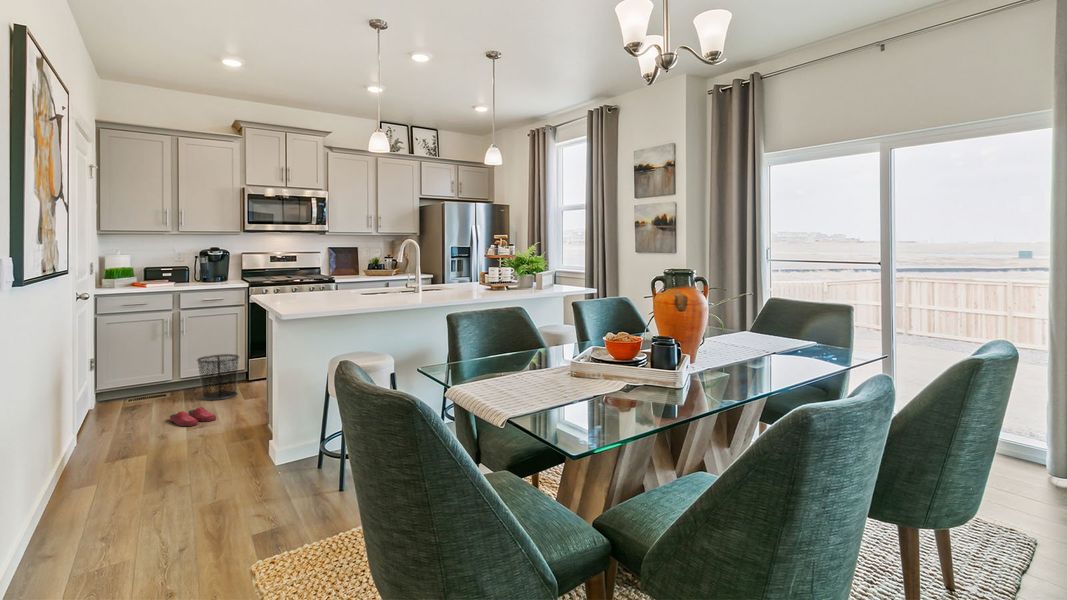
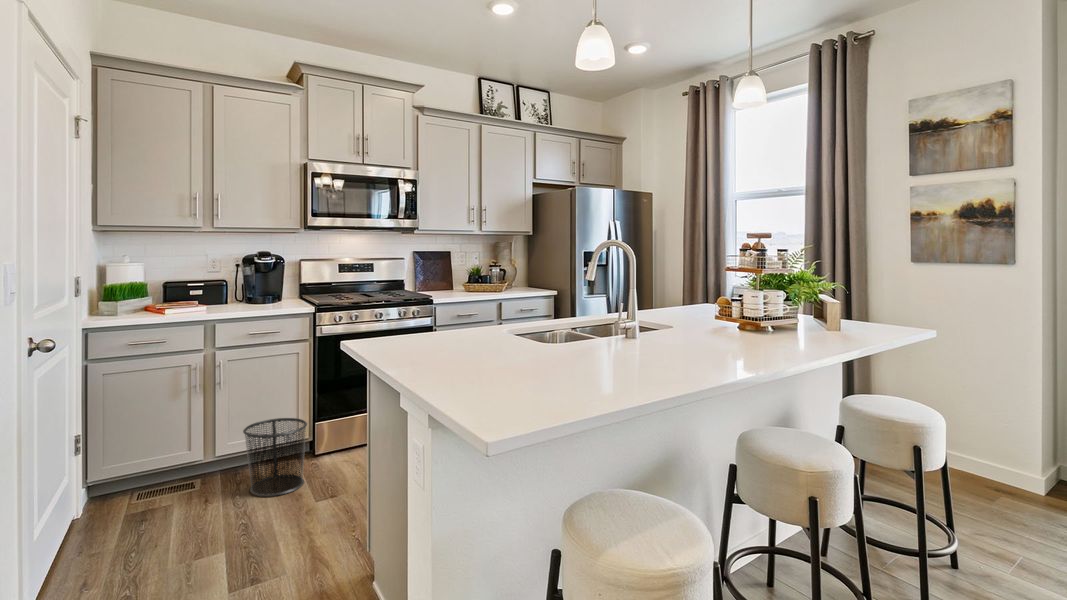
slippers: present [170,407,216,426] -> none [206,525,283,569]

